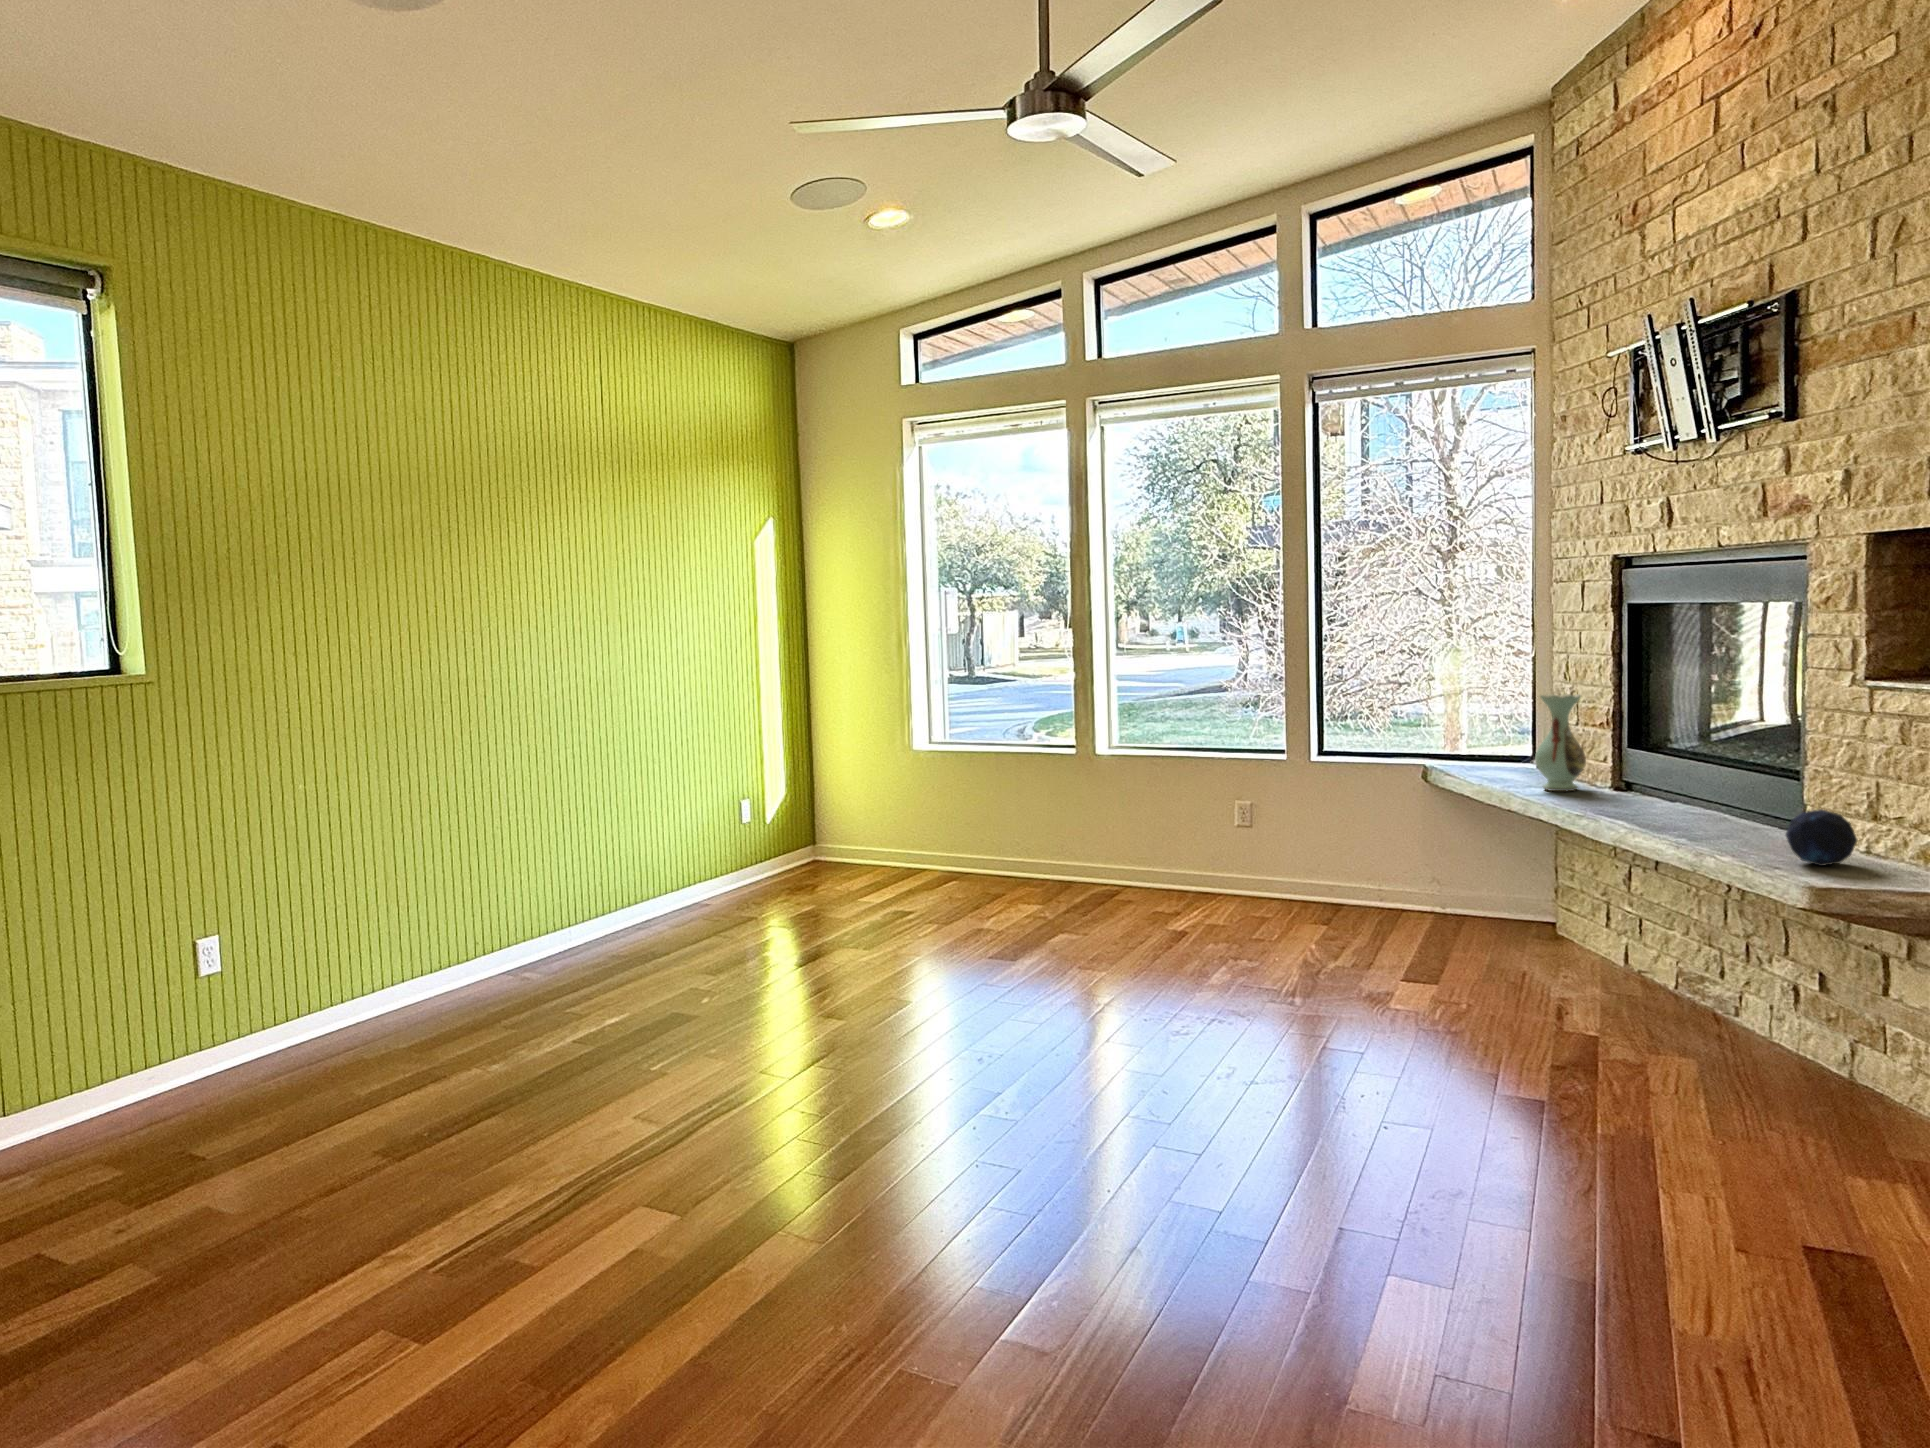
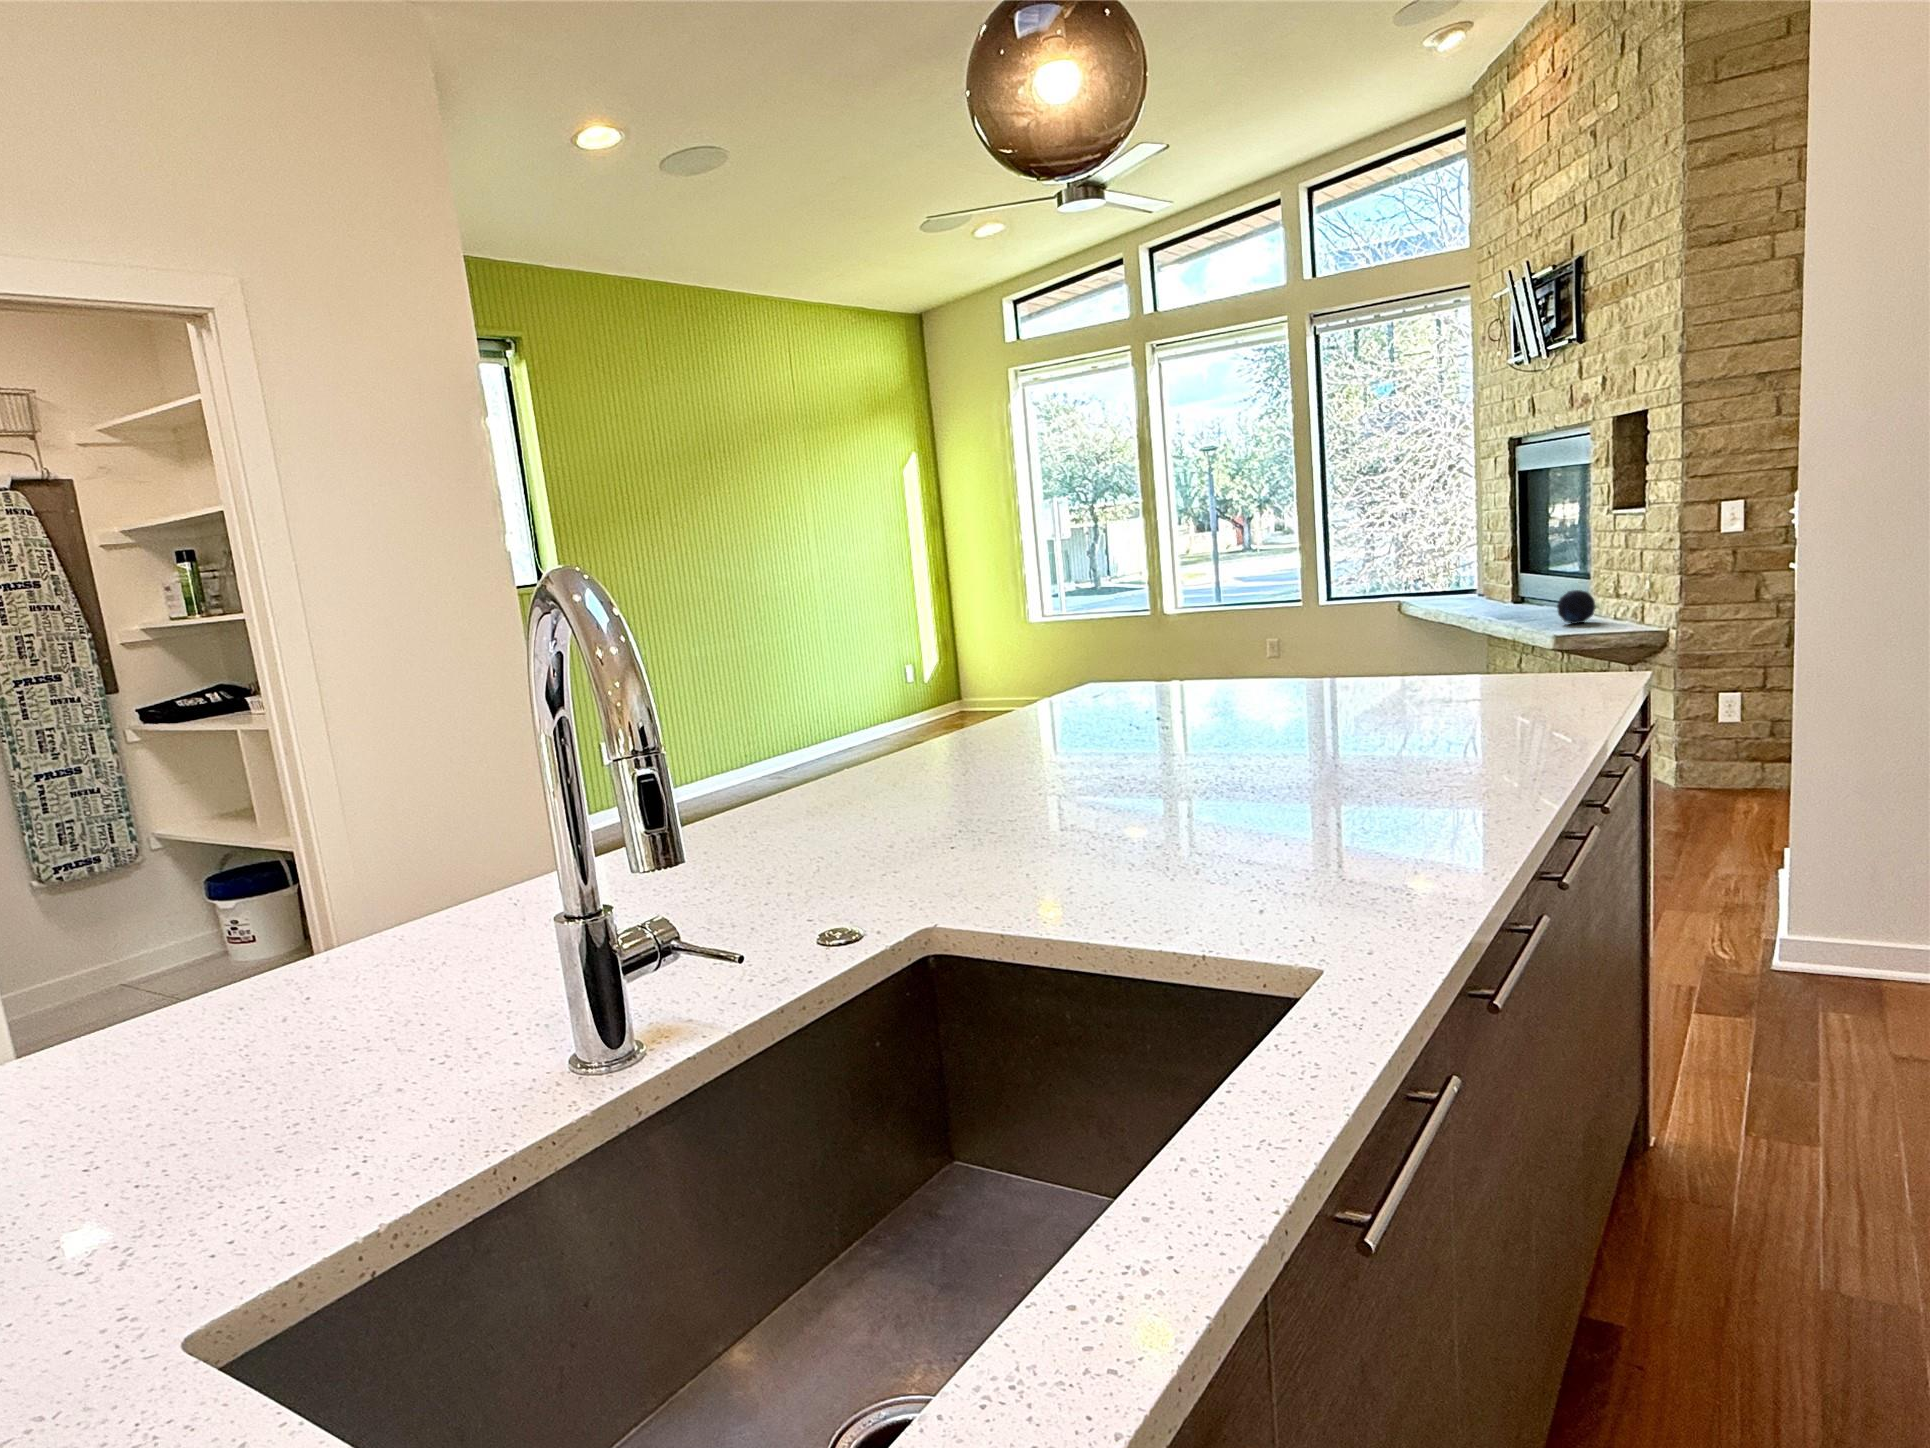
decorative vase: present [1535,694,1586,791] -> none [1457,538,1491,607]

